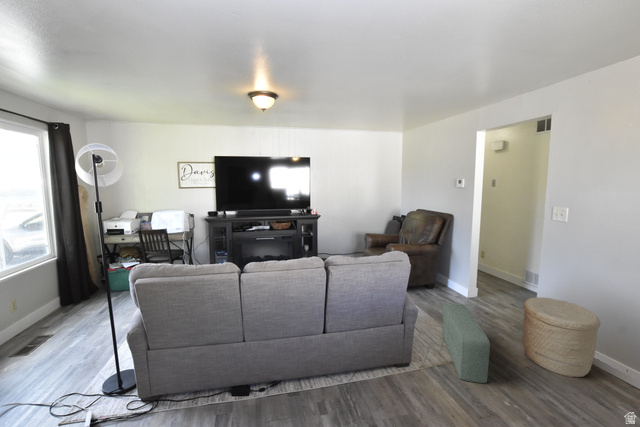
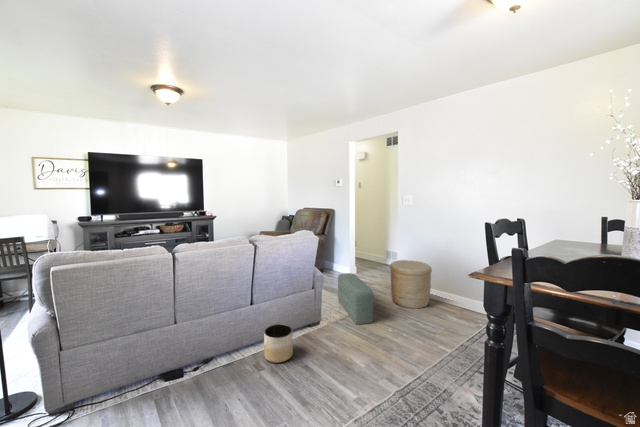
planter: none [334,360,368,411] -> present [264,324,293,363]

